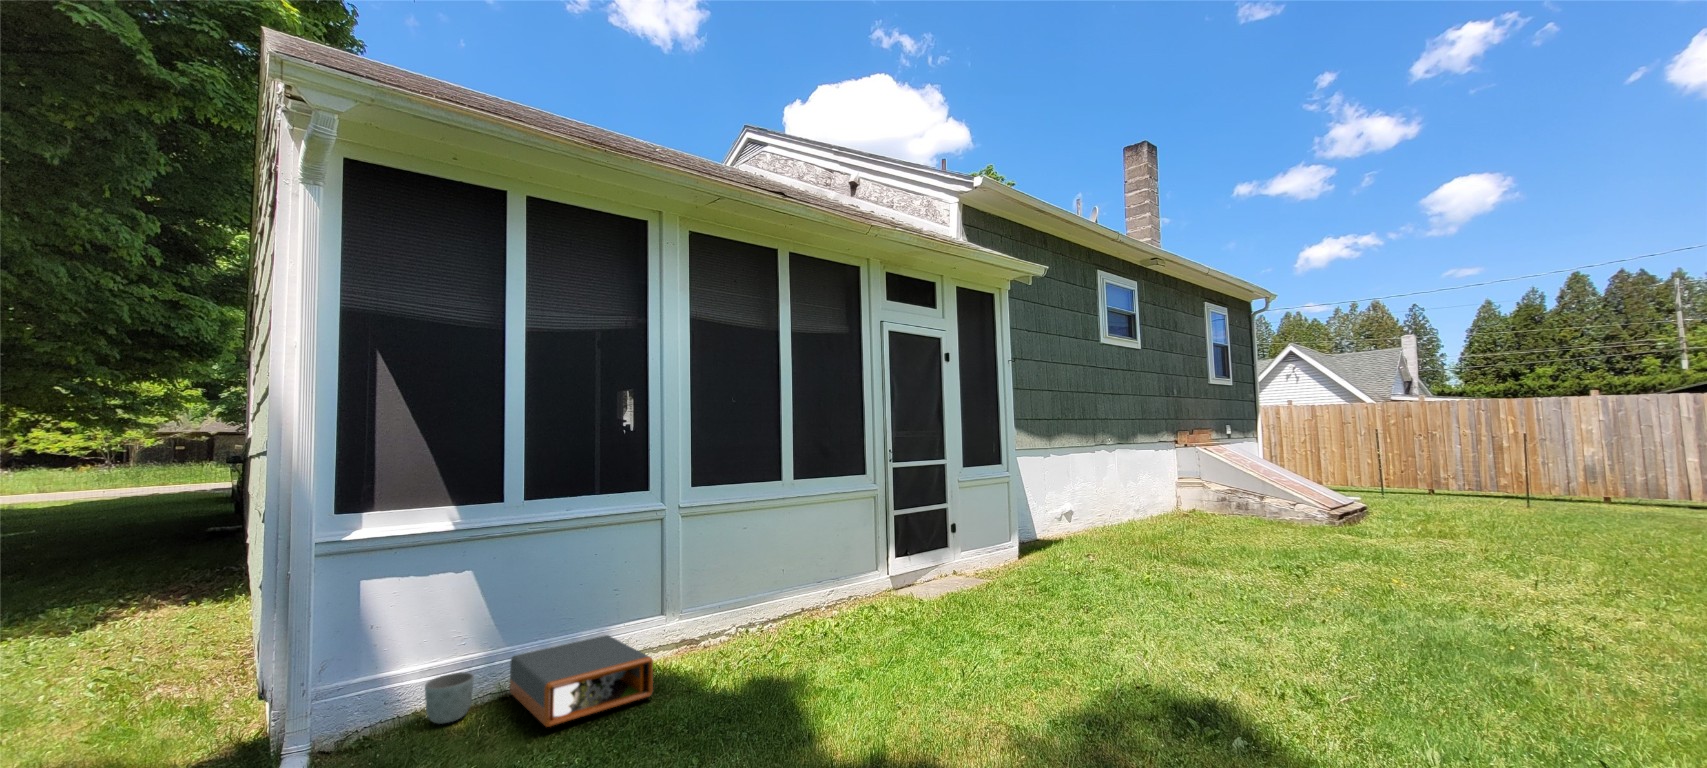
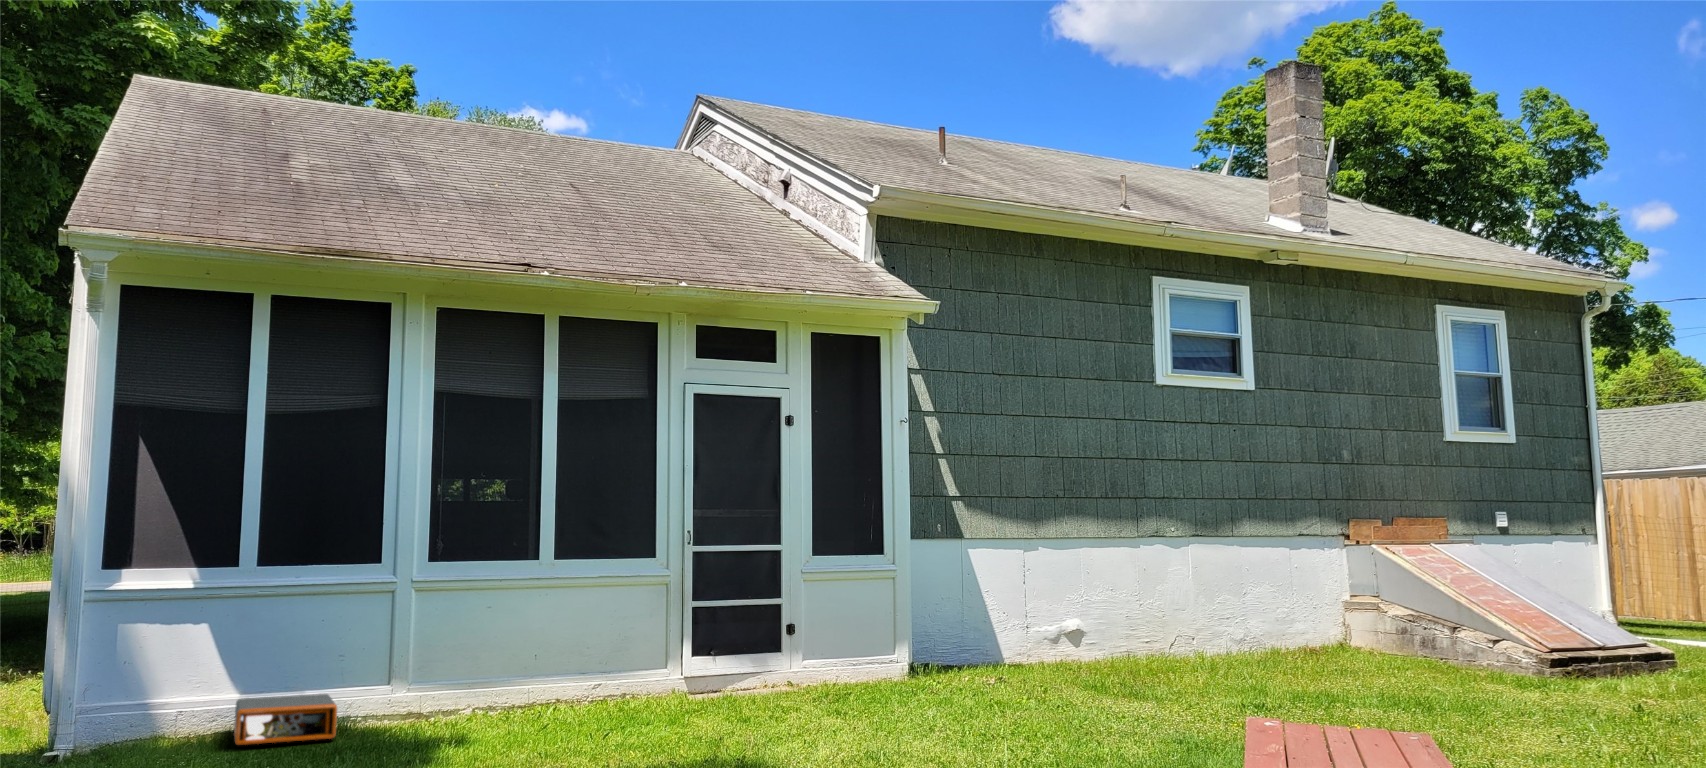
planter: present [425,673,474,724] -> none [161,706,200,741]

